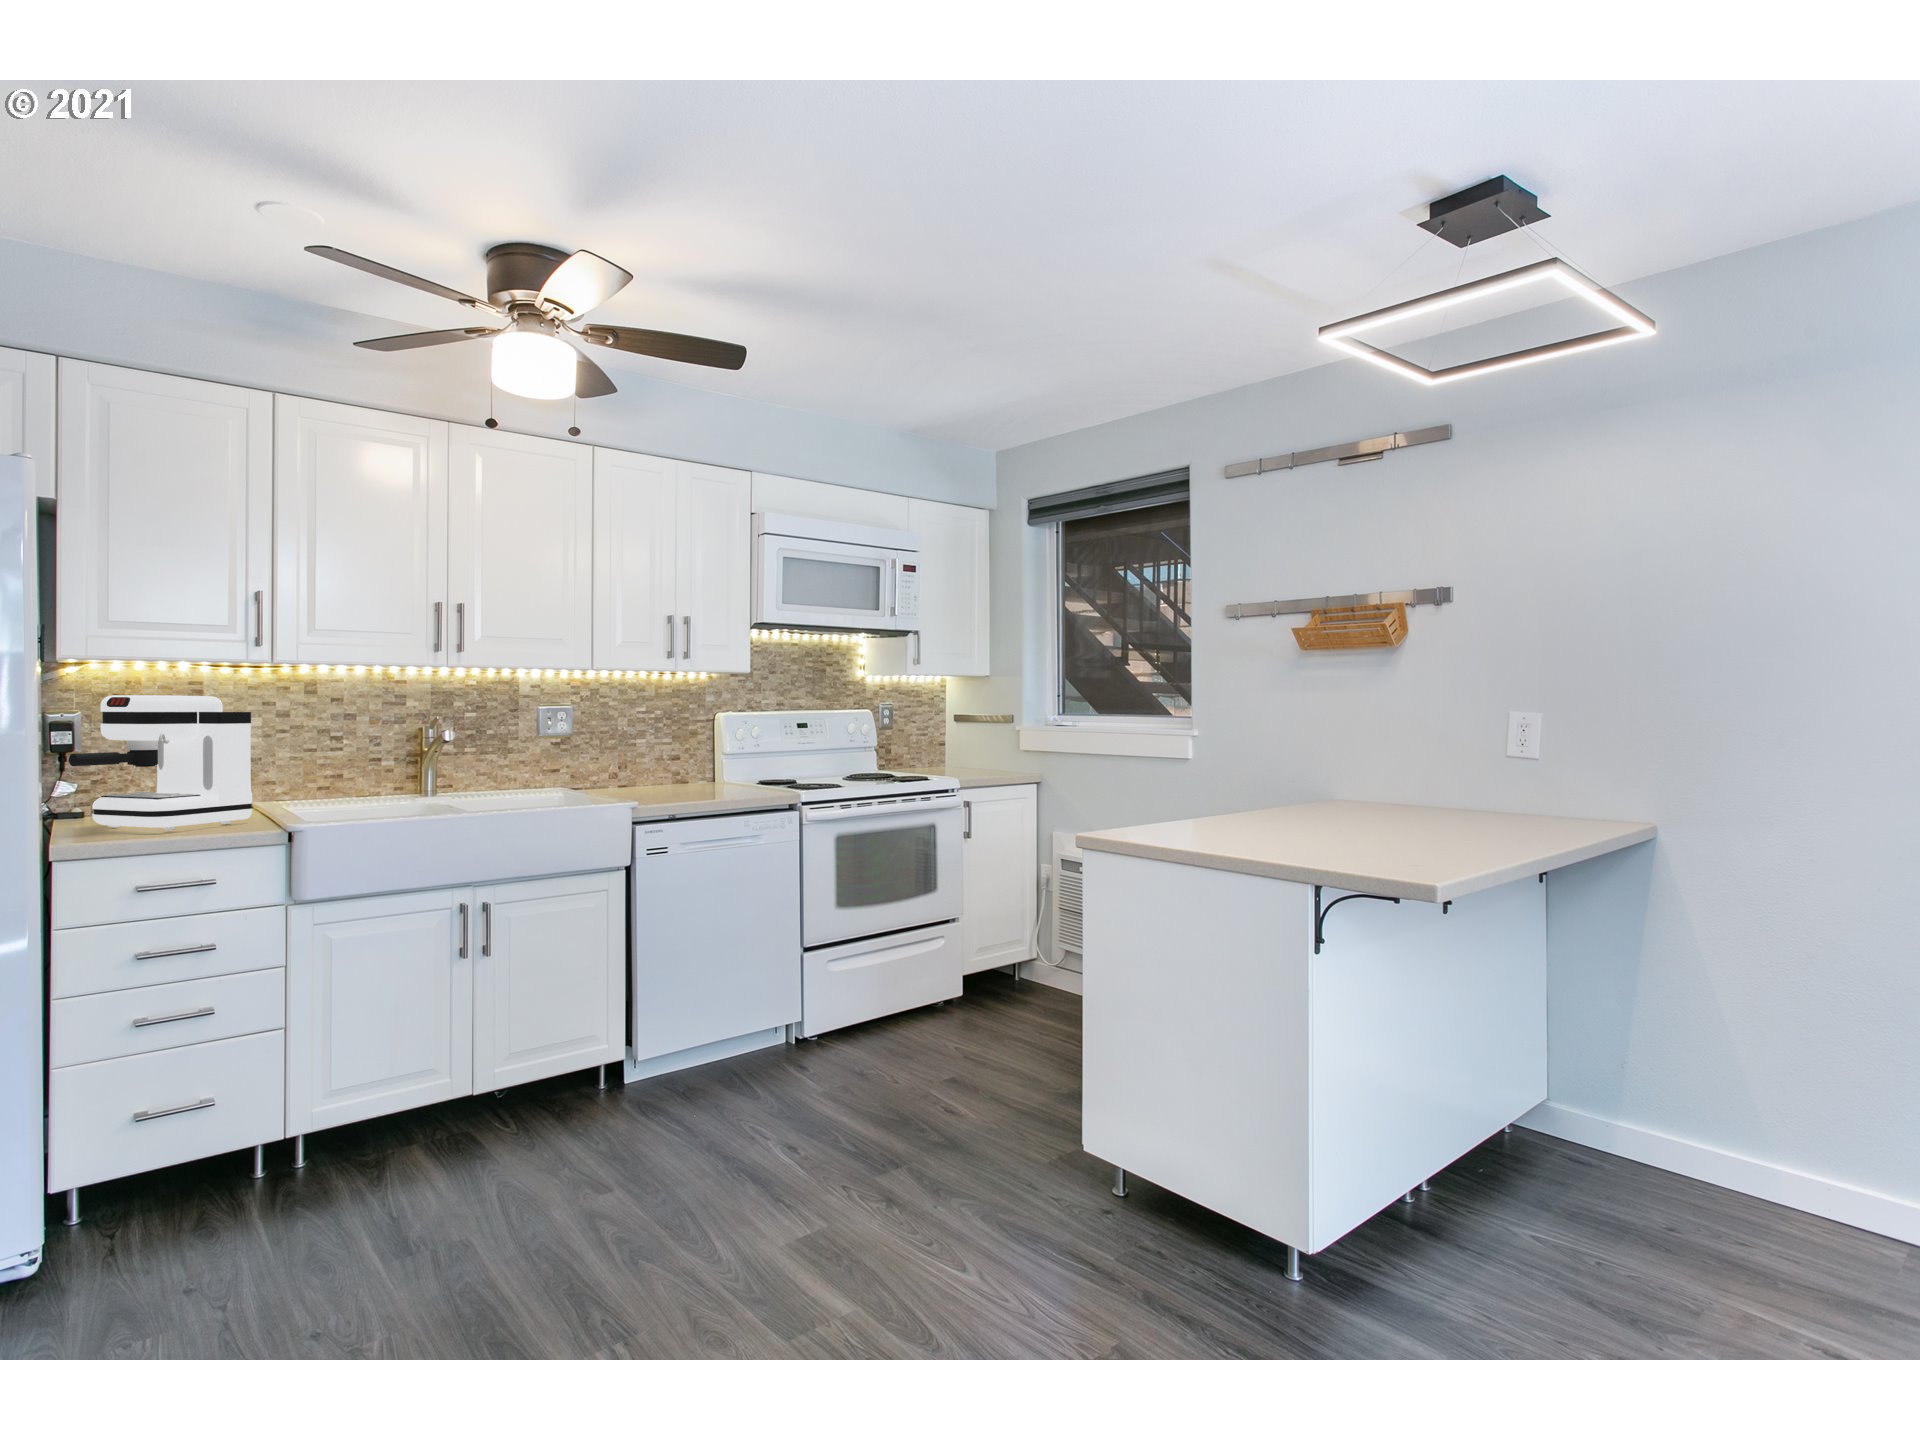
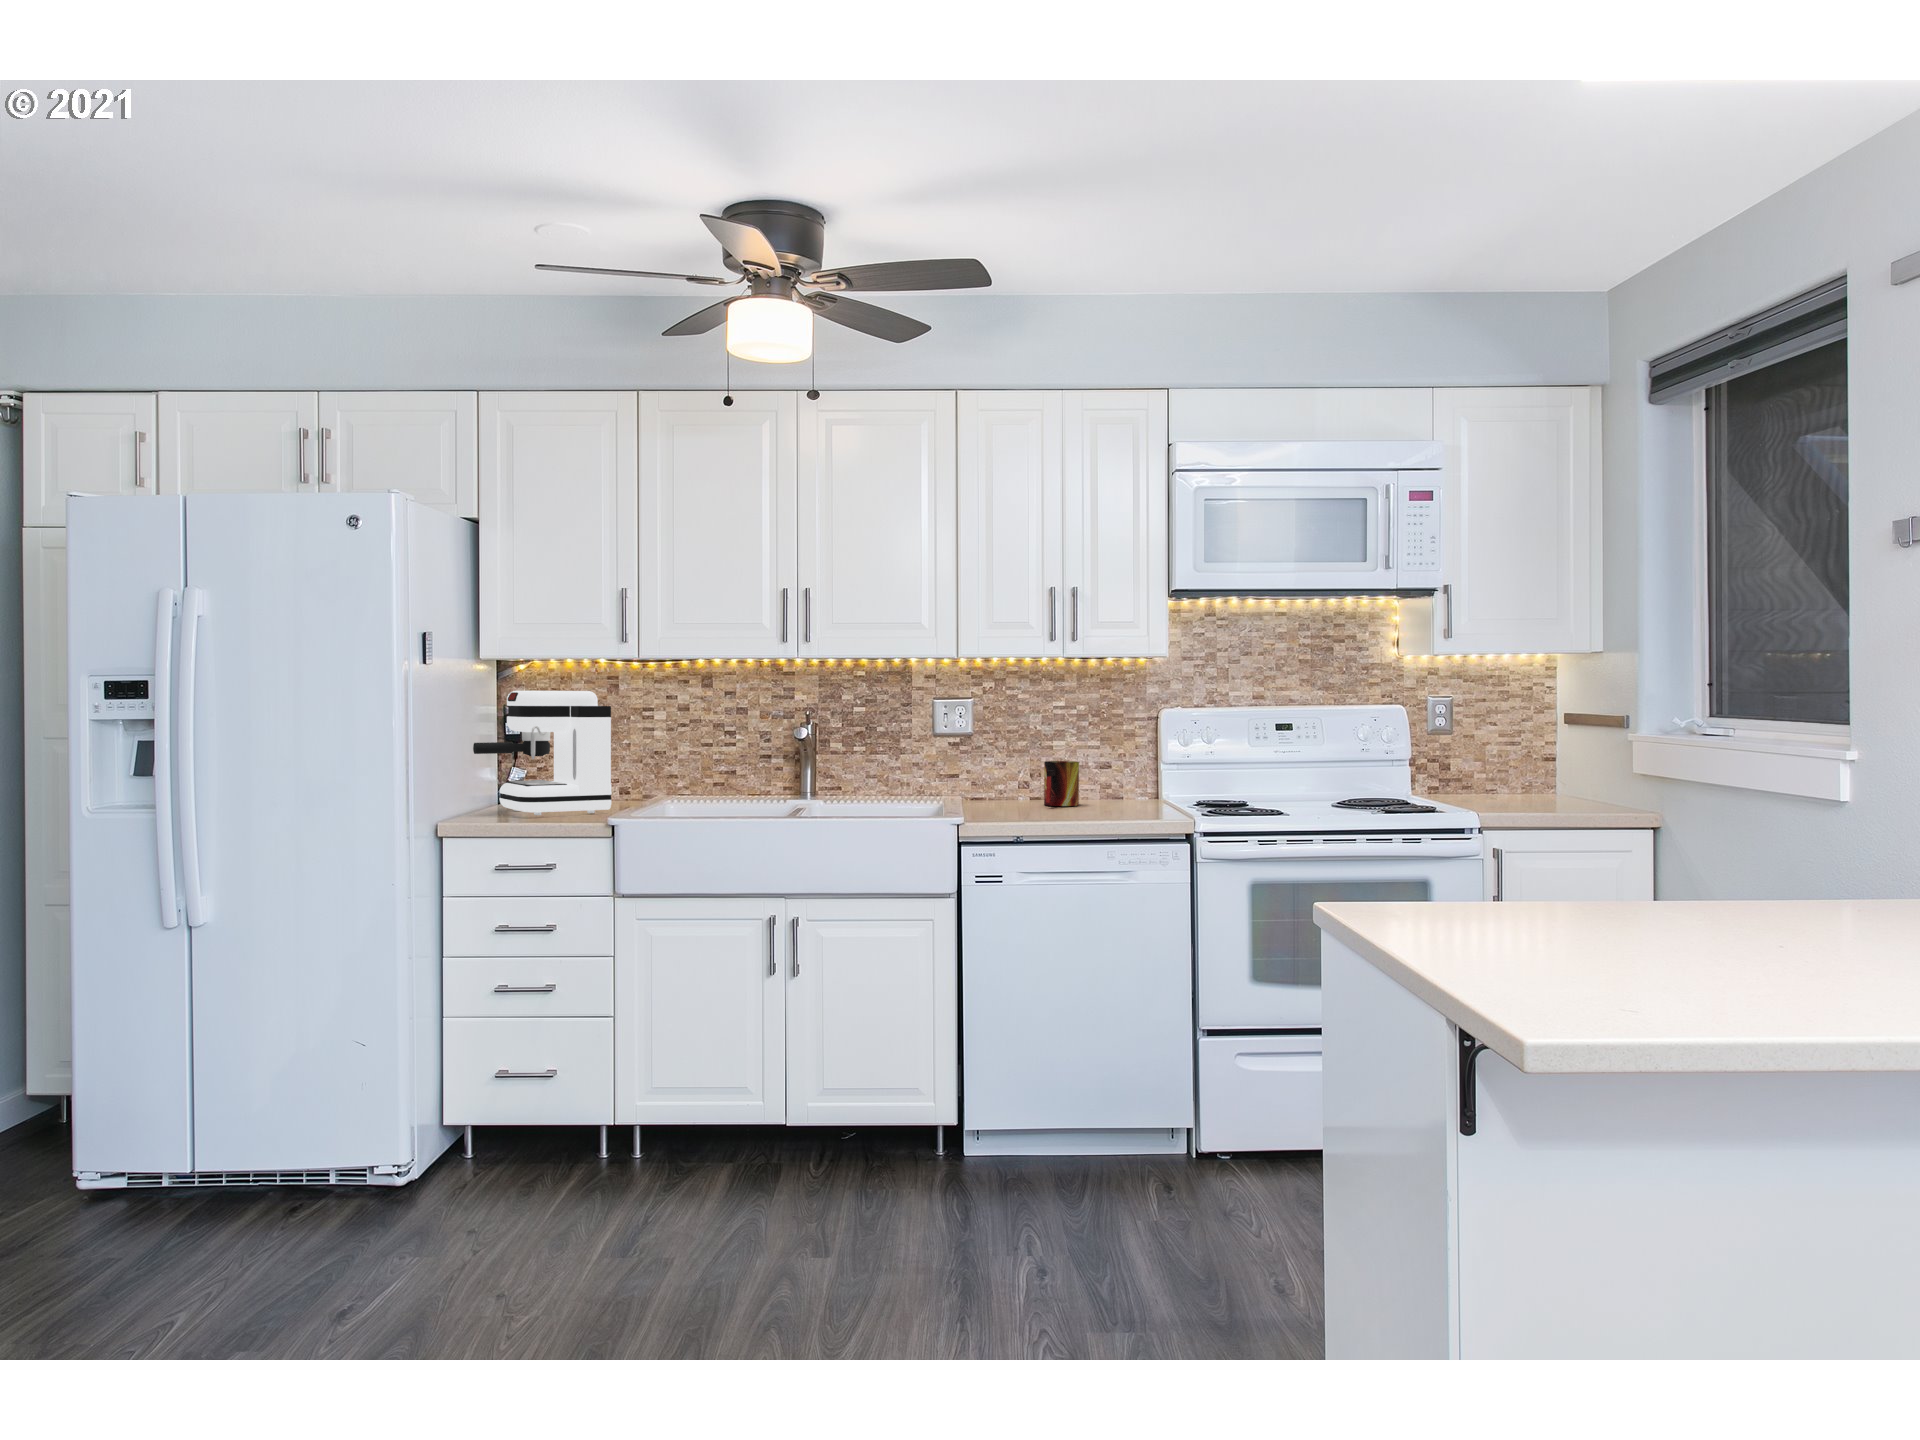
mug: none [655,755,684,792] -> present [1044,761,1079,806]

